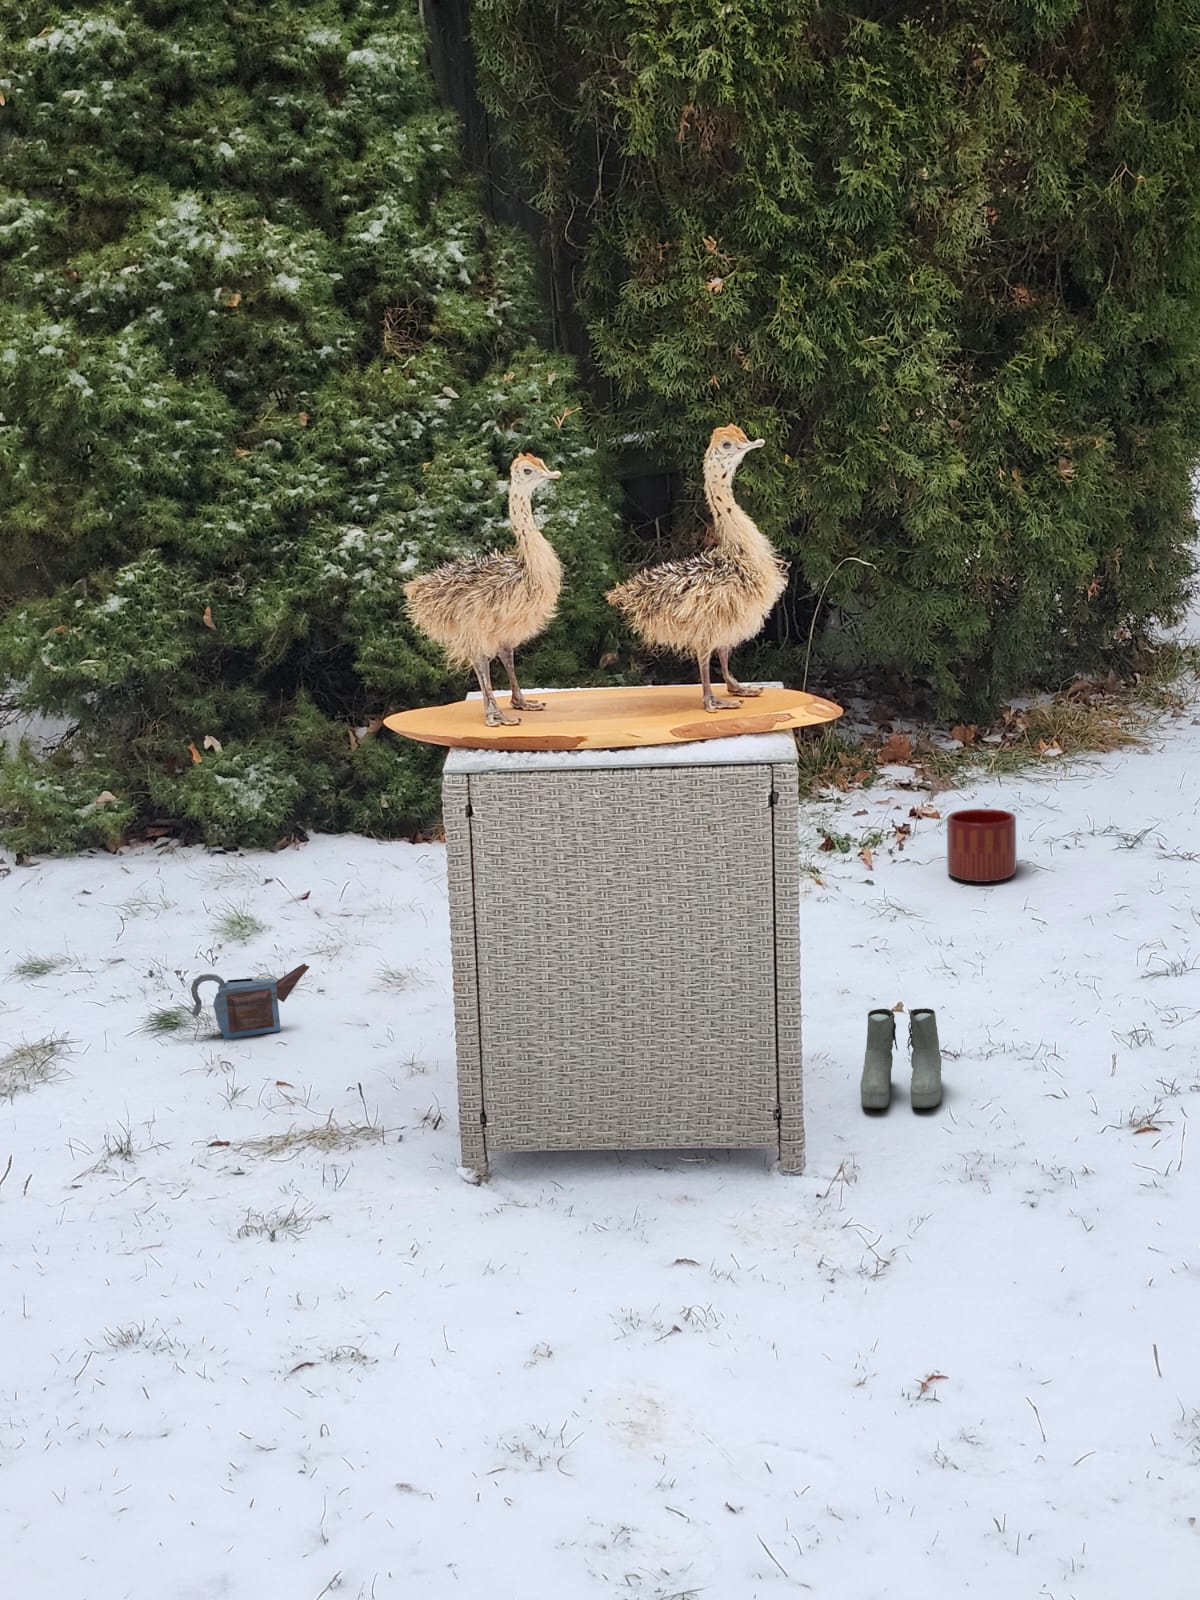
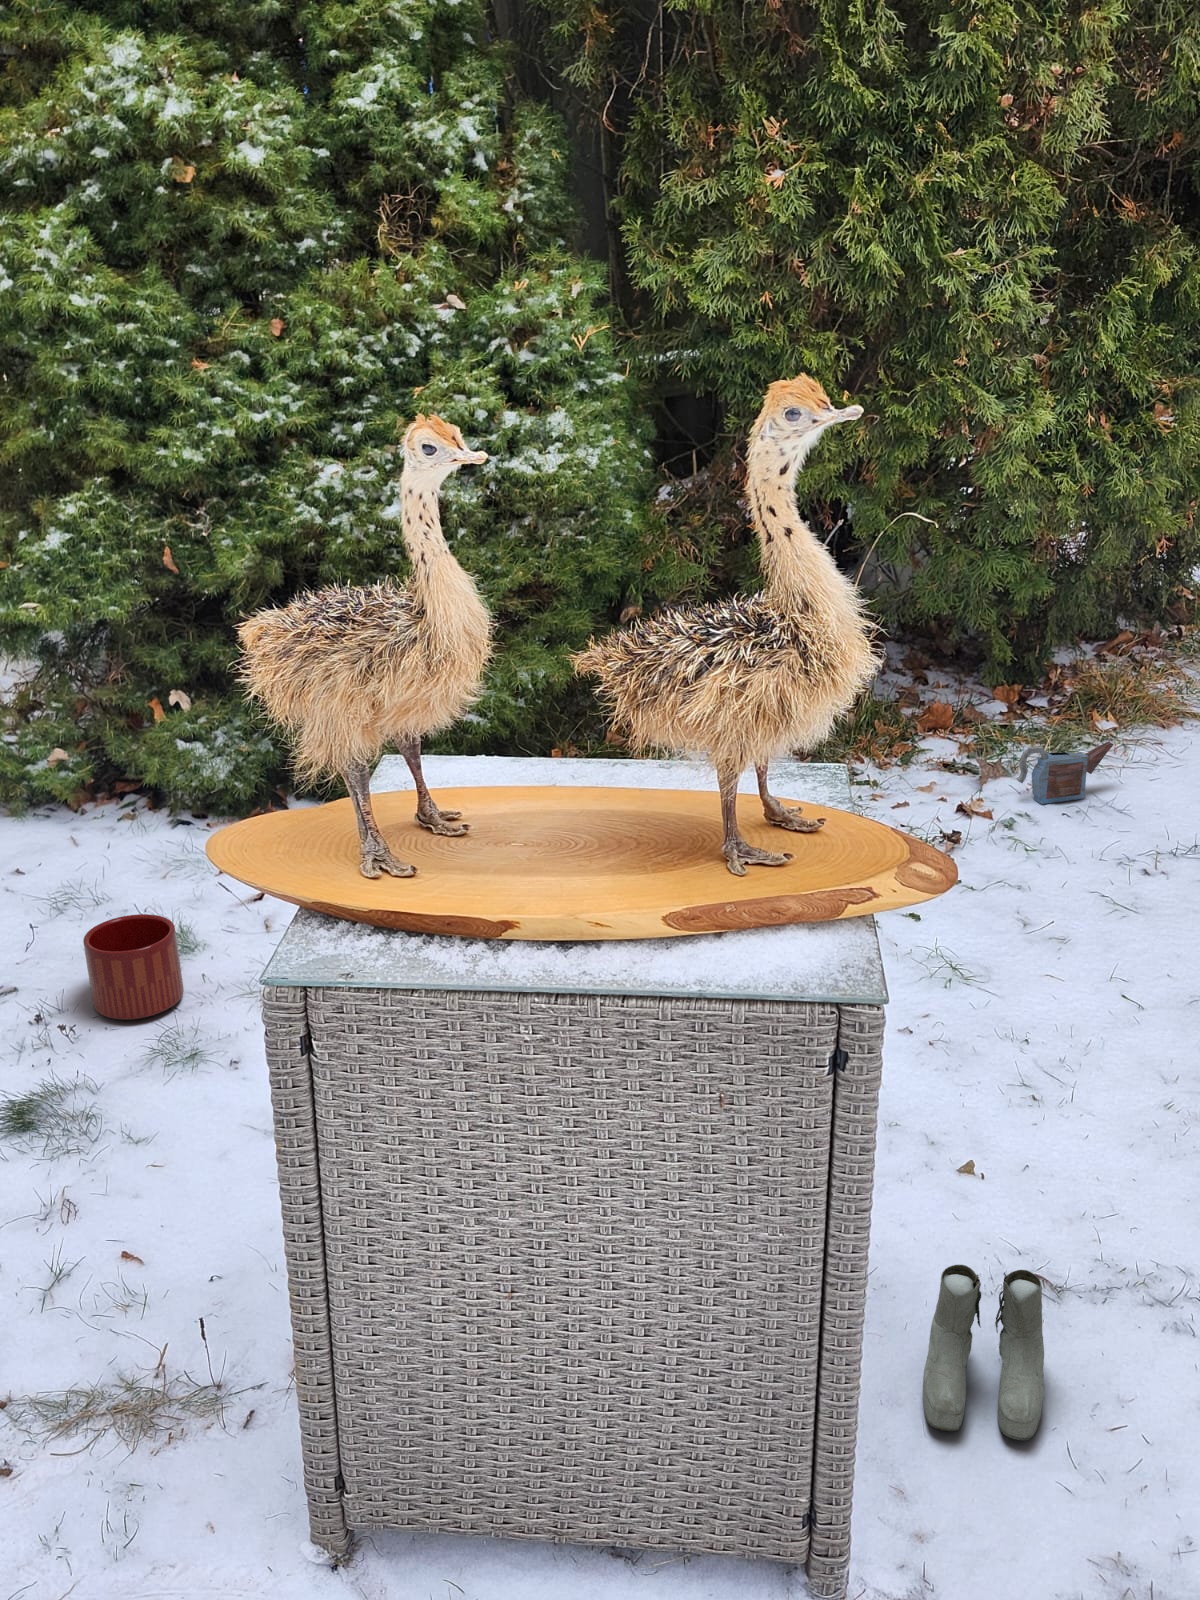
planter: present [947,809,1016,882] -> present [83,914,184,1020]
watering can: present [191,963,309,1039] -> present [1017,741,1114,804]

